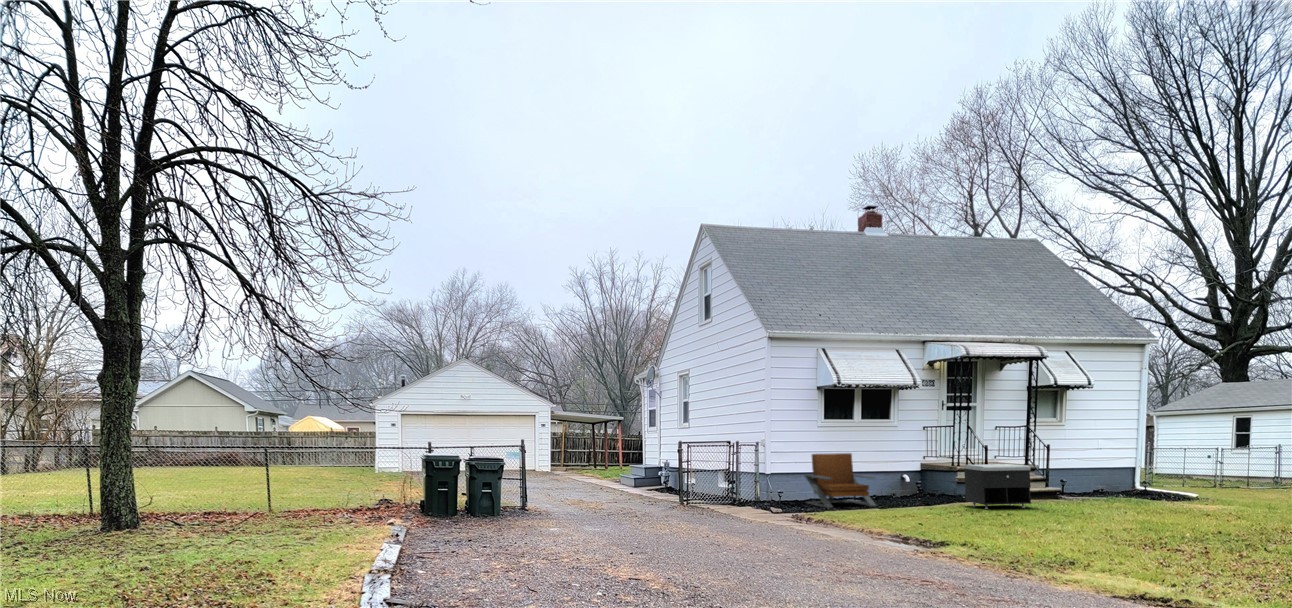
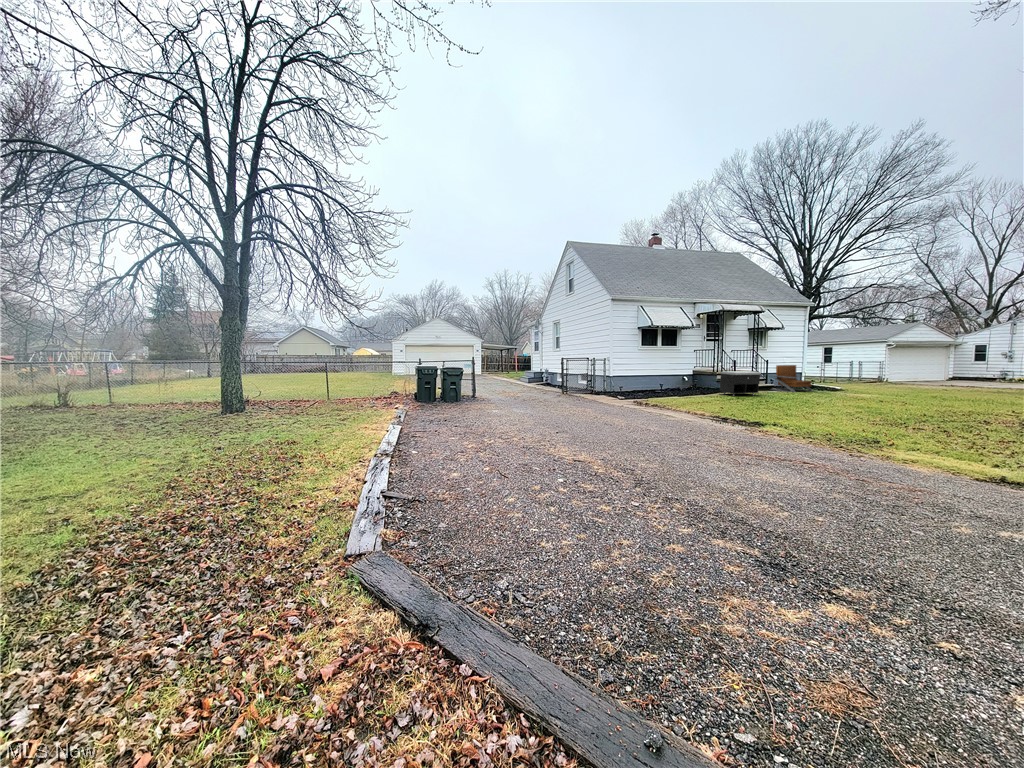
lounge chair: present [805,453,876,508] -> present [772,365,814,392]

